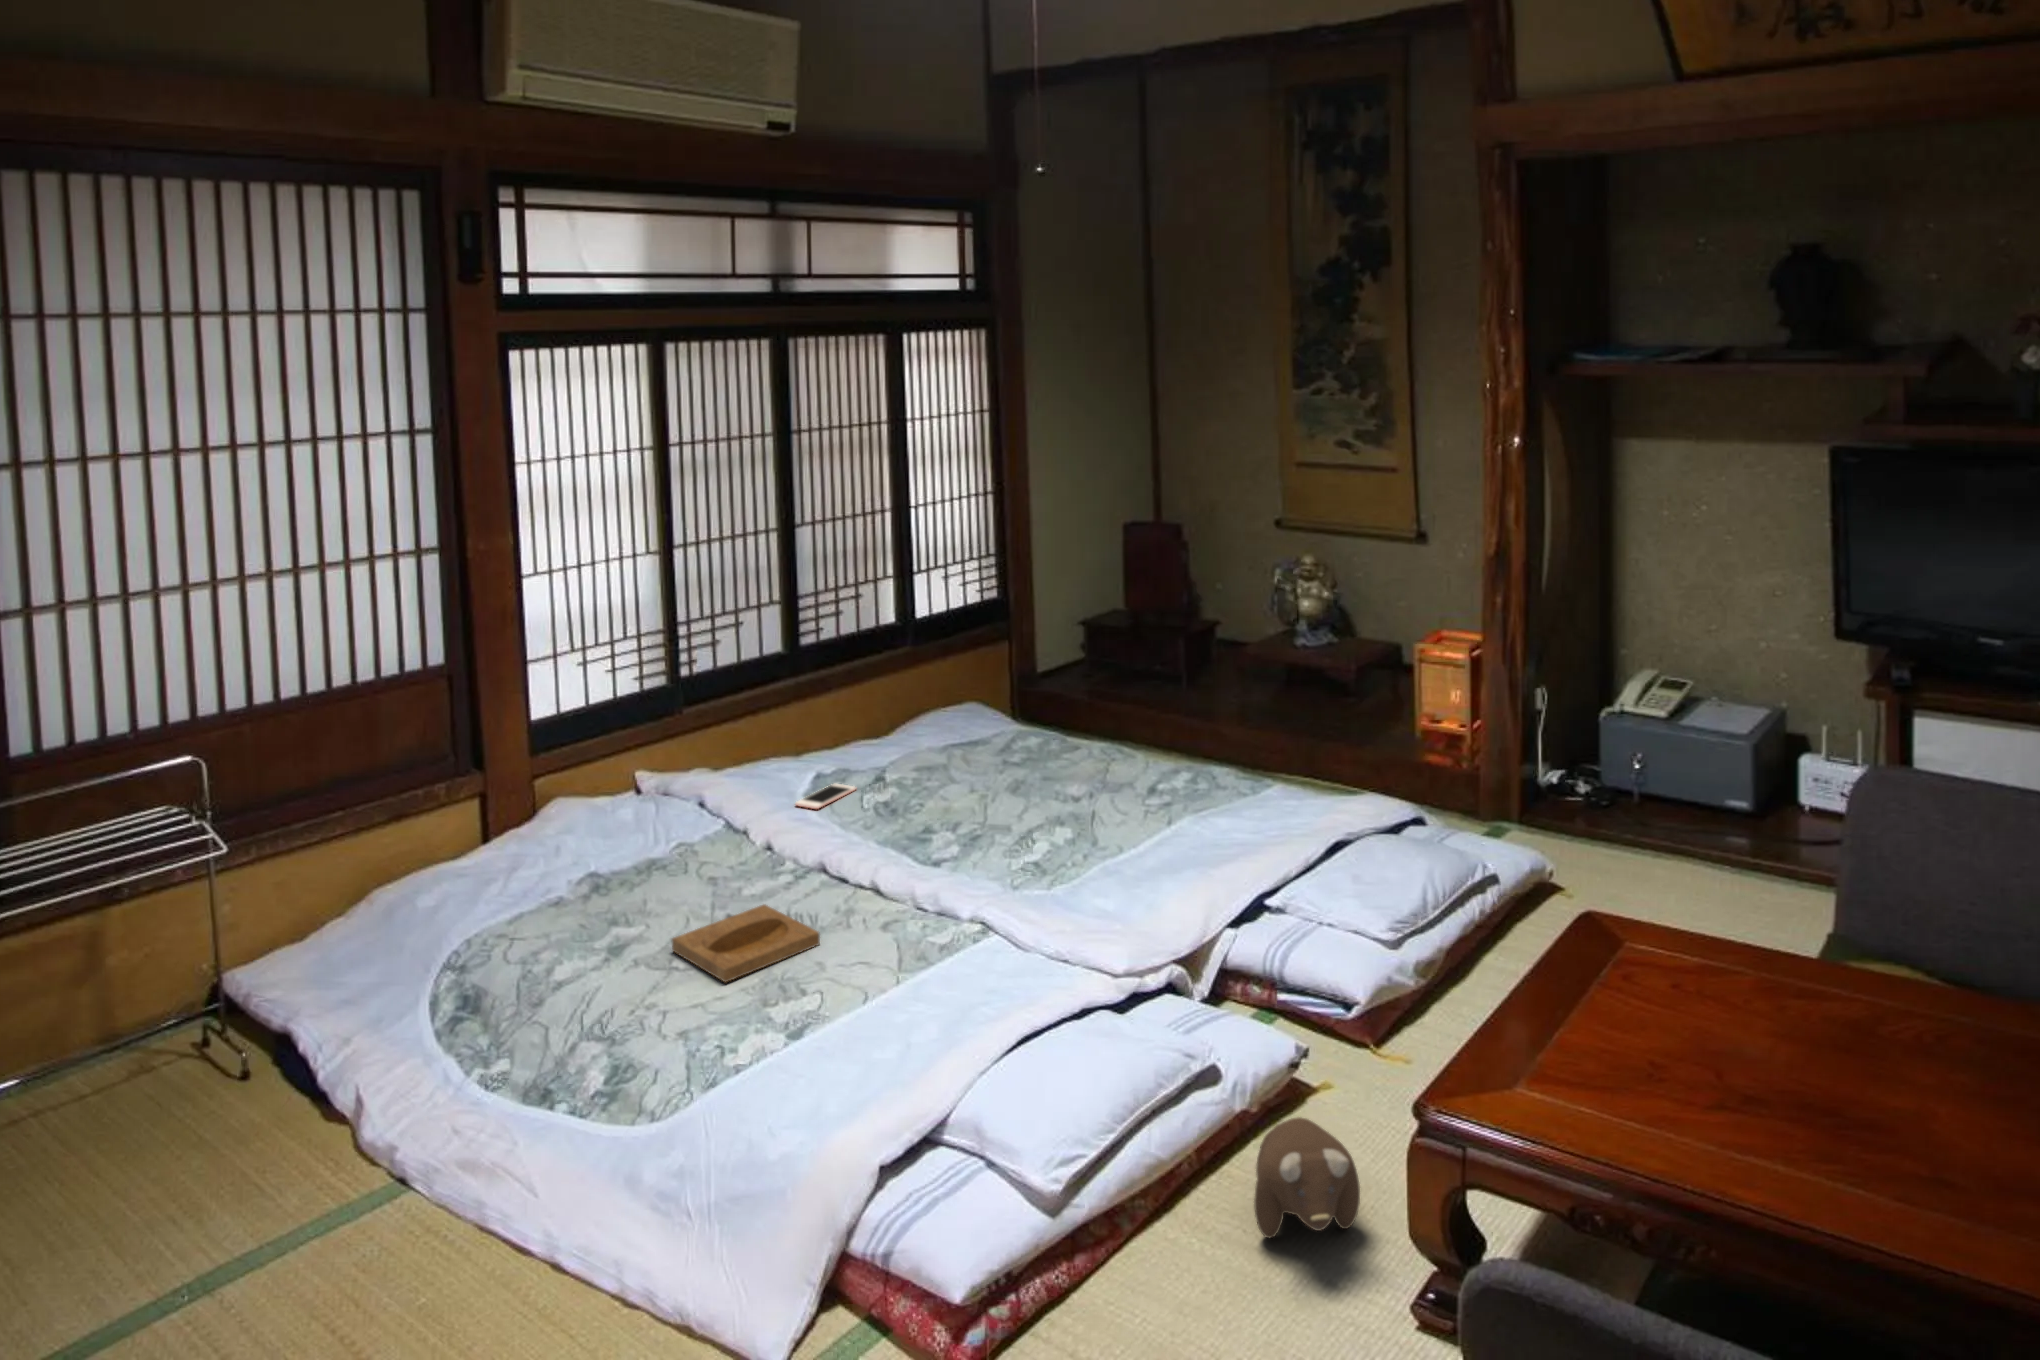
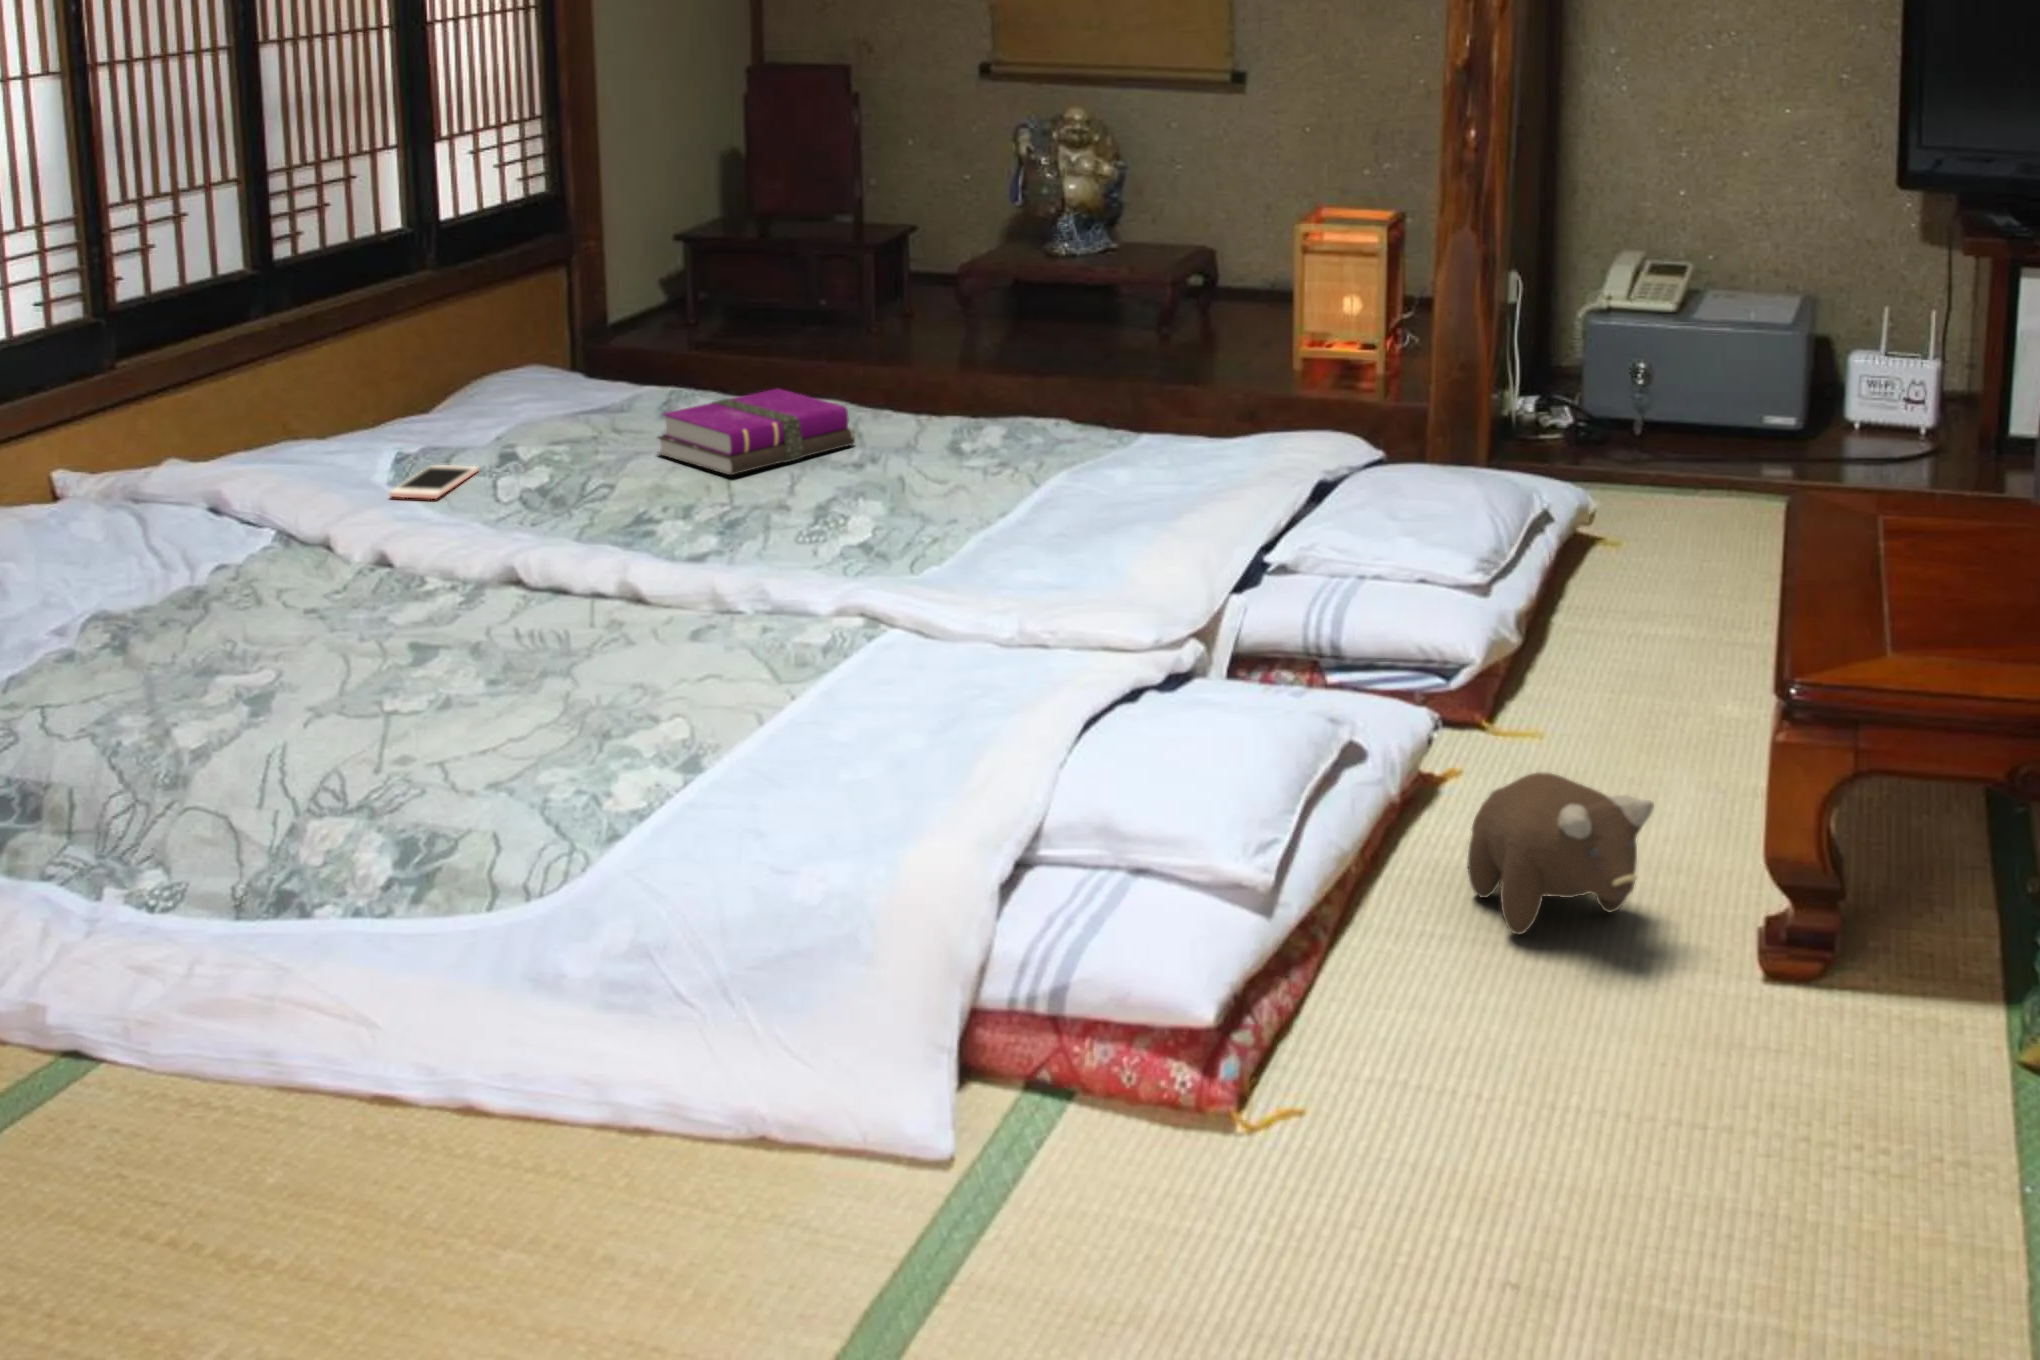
notebook: none [958,746,1073,807] -> present [658,389,855,475]
tray: present [672,905,820,982] -> none [370,612,626,712]

